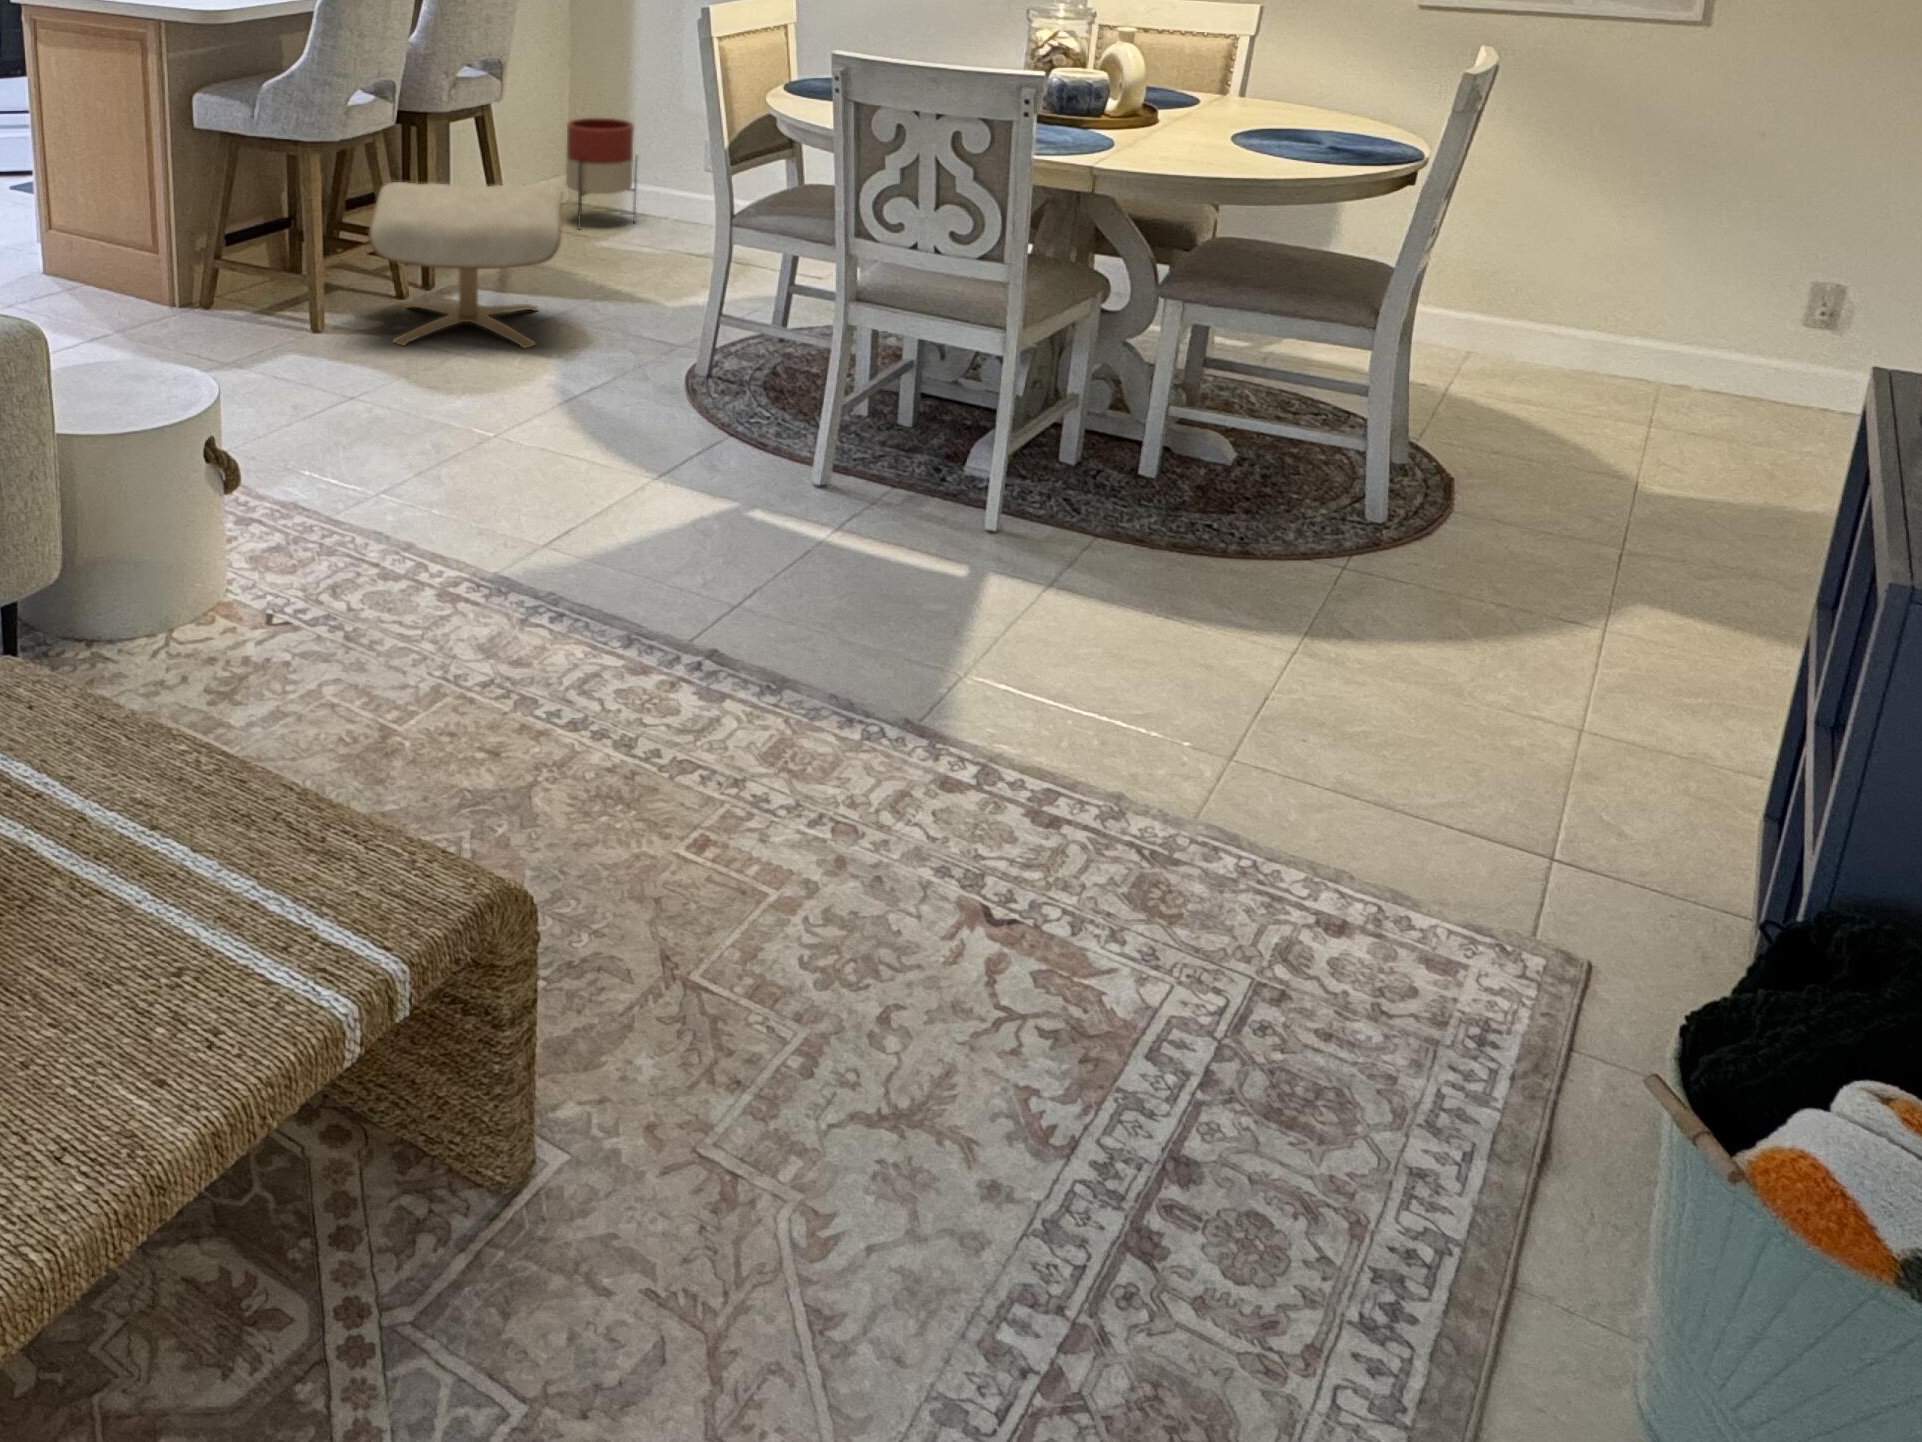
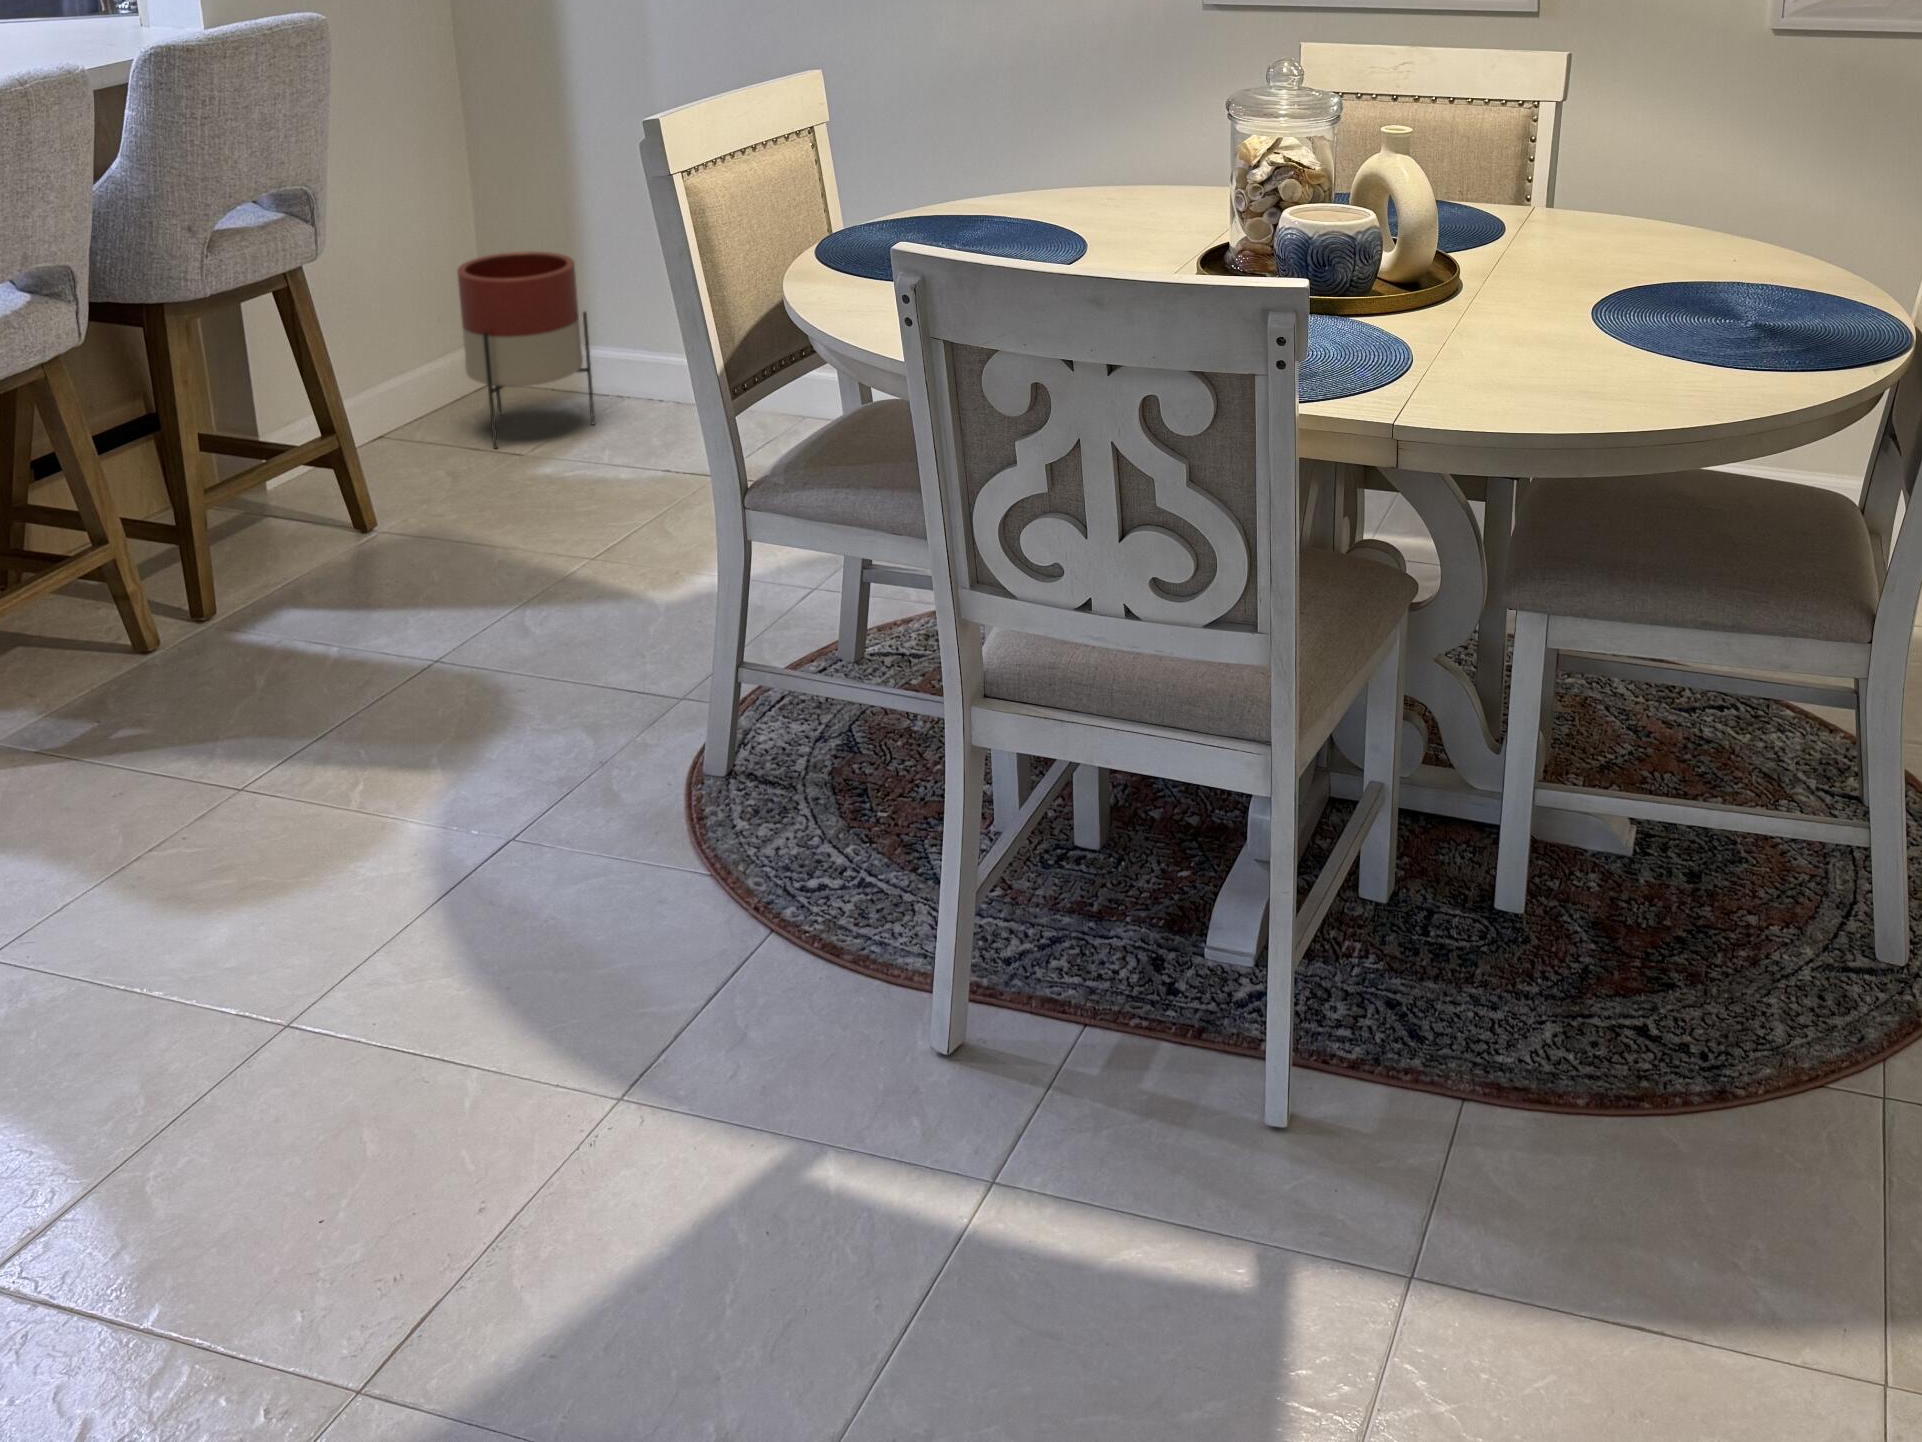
ottoman: present [368,182,563,348] -> none [22,434,431,789]

